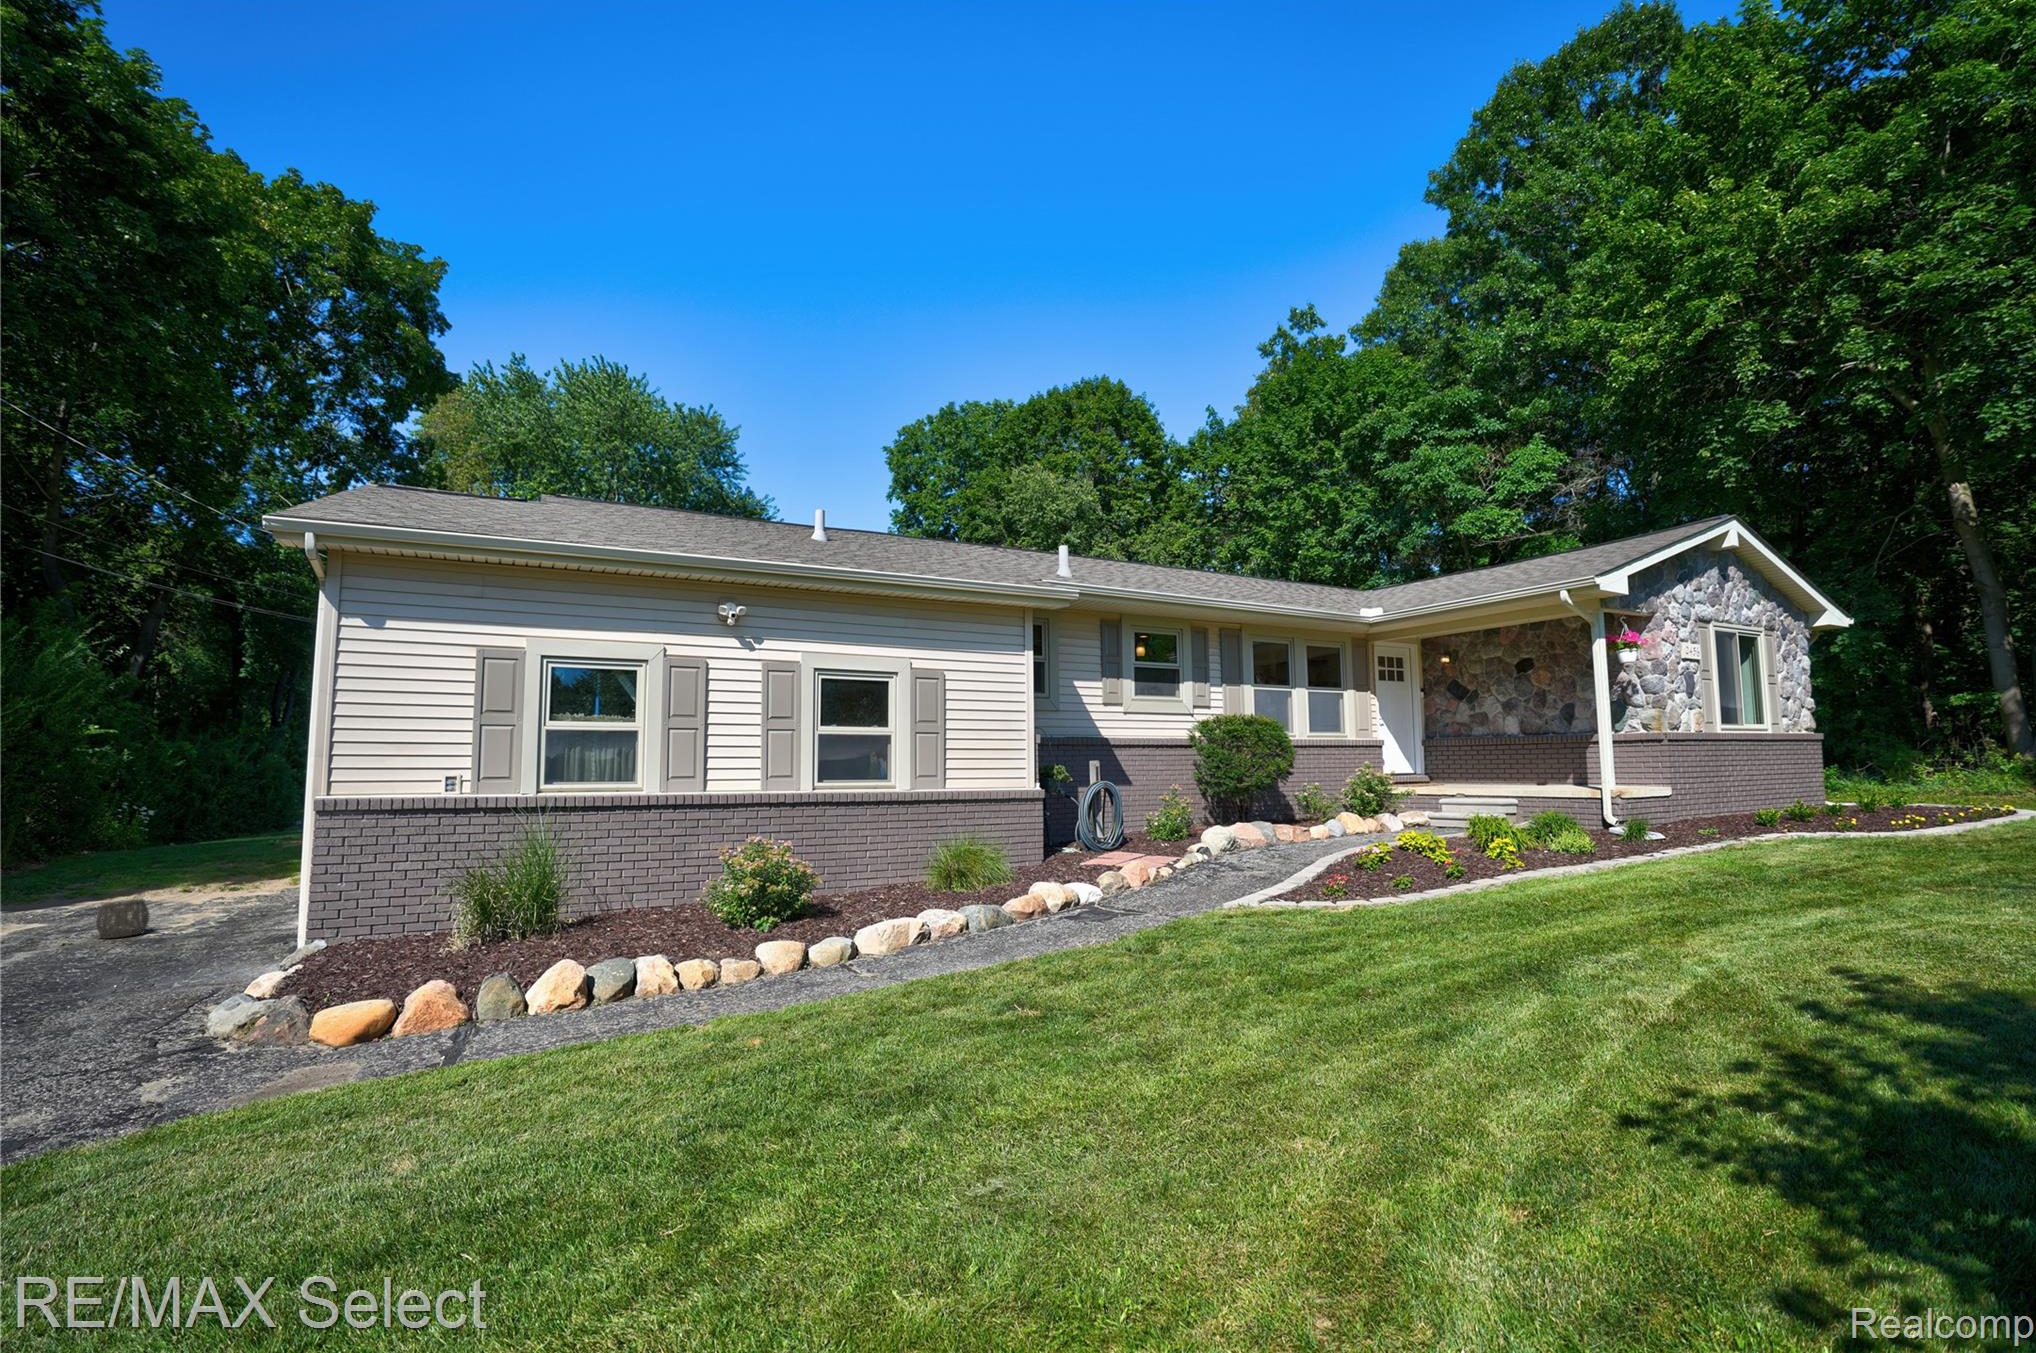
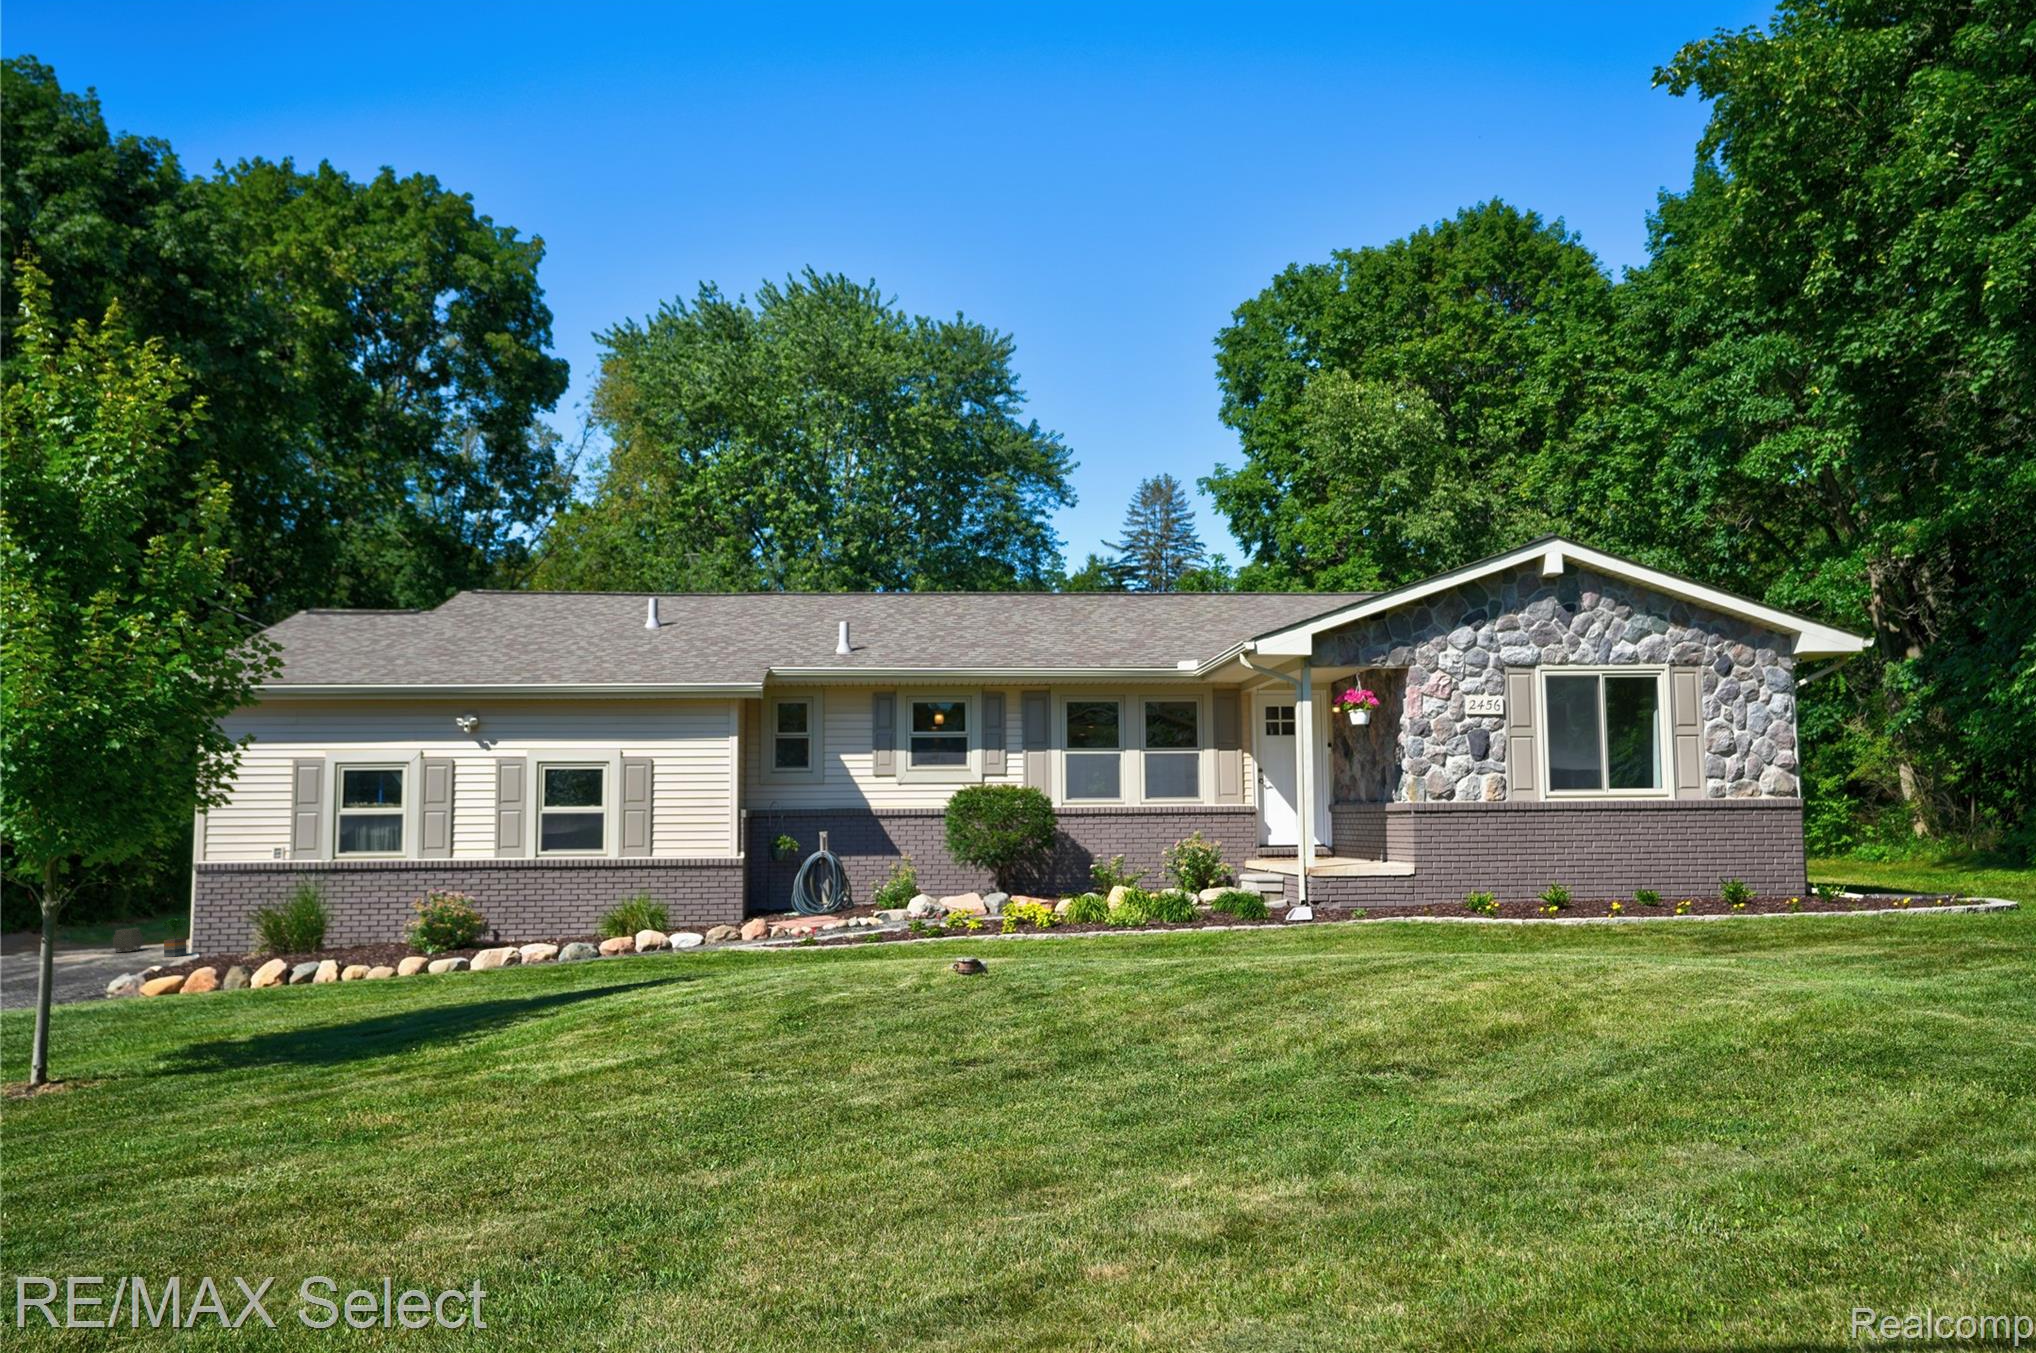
potted tree: none [214,883,264,946] -> present [163,918,190,957]

